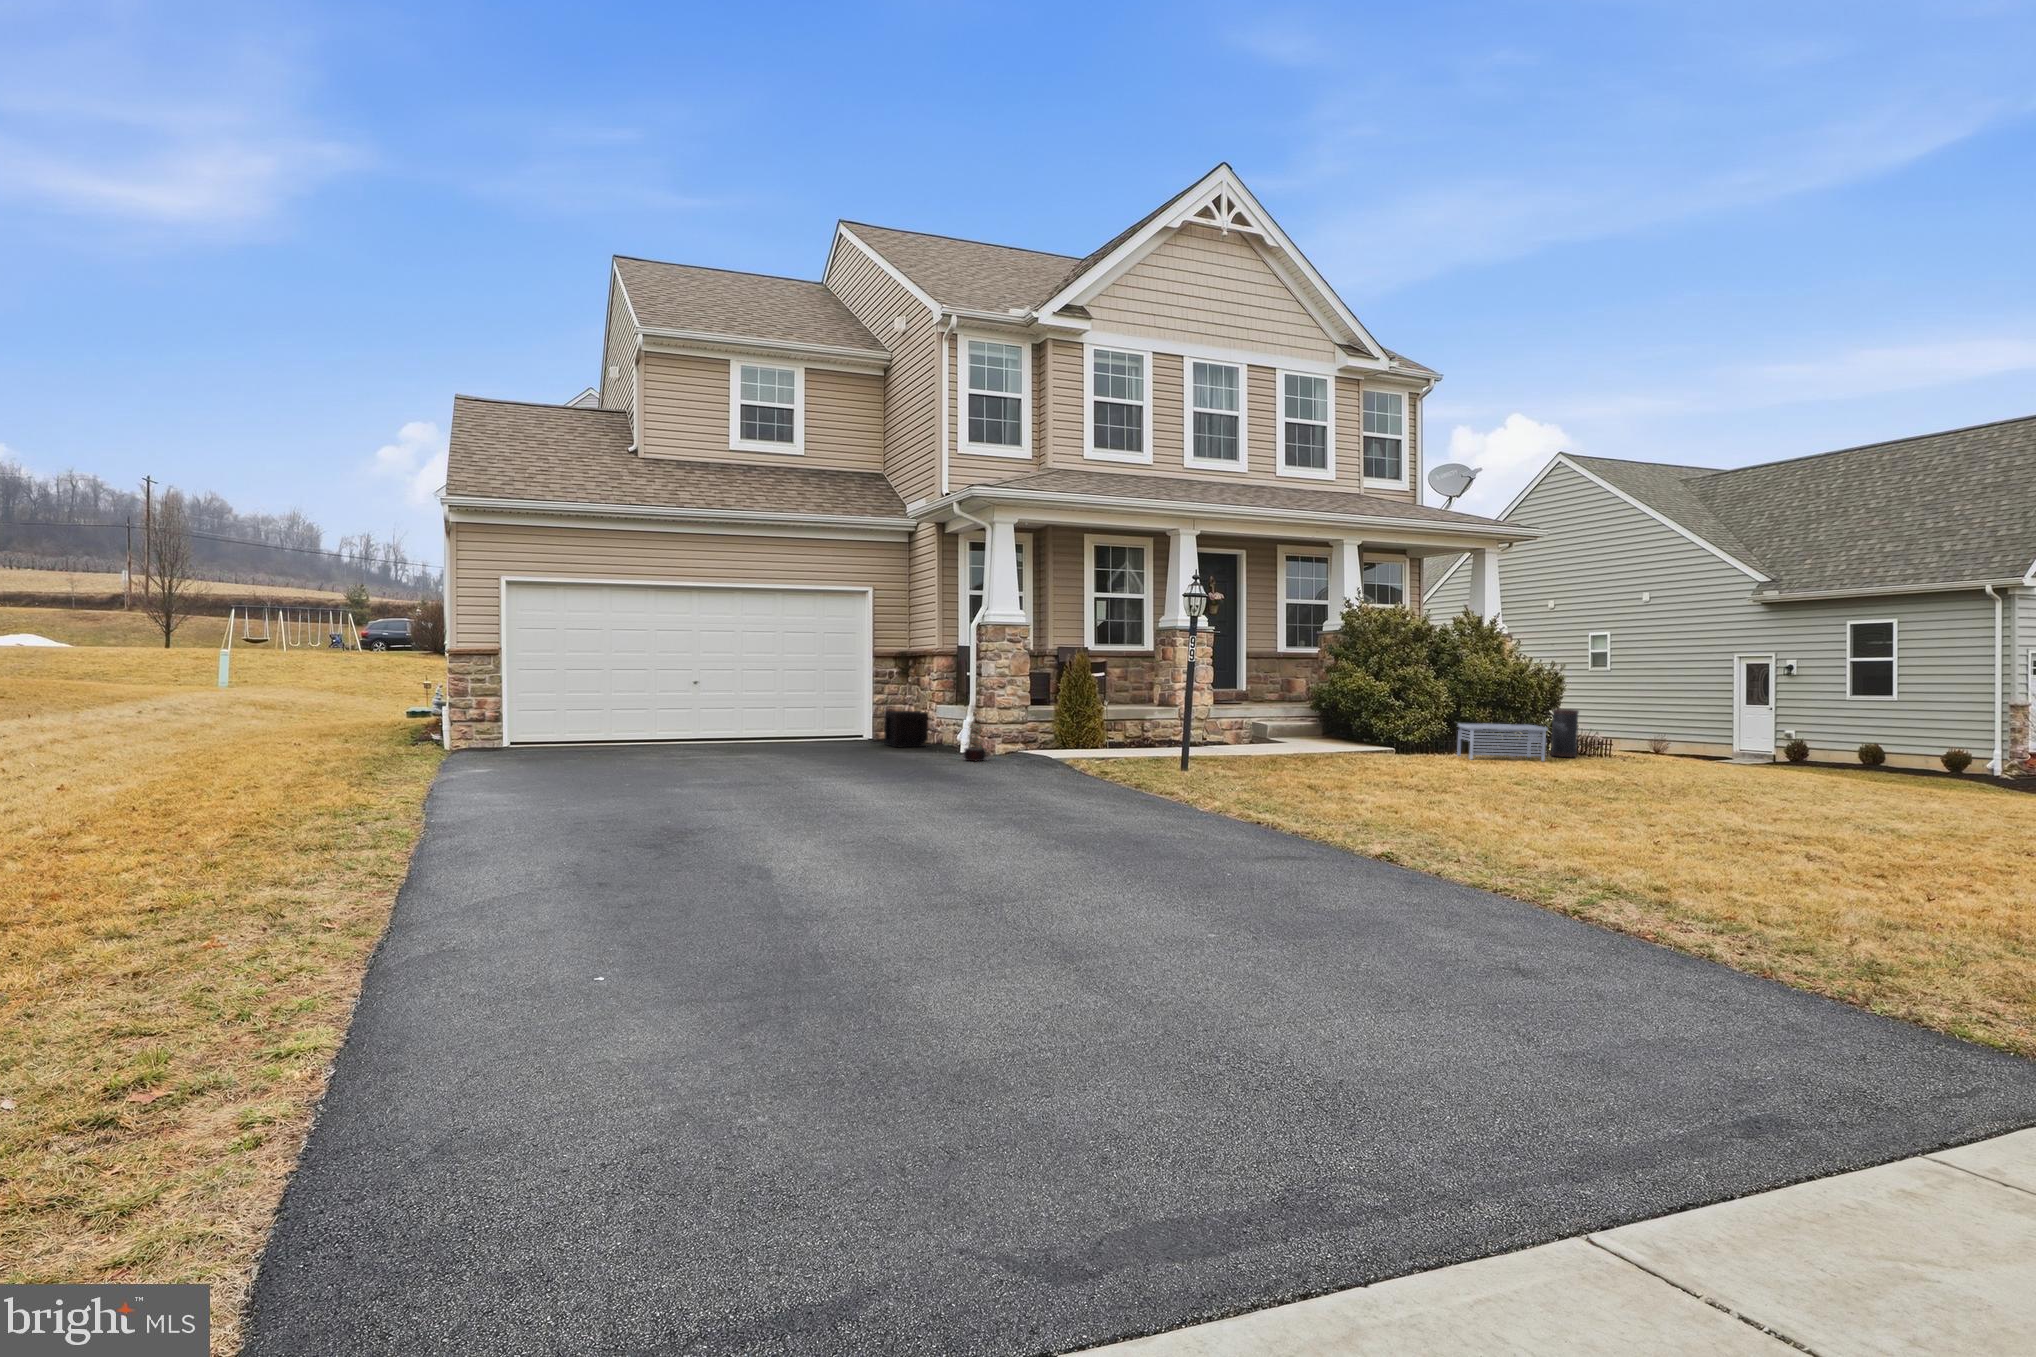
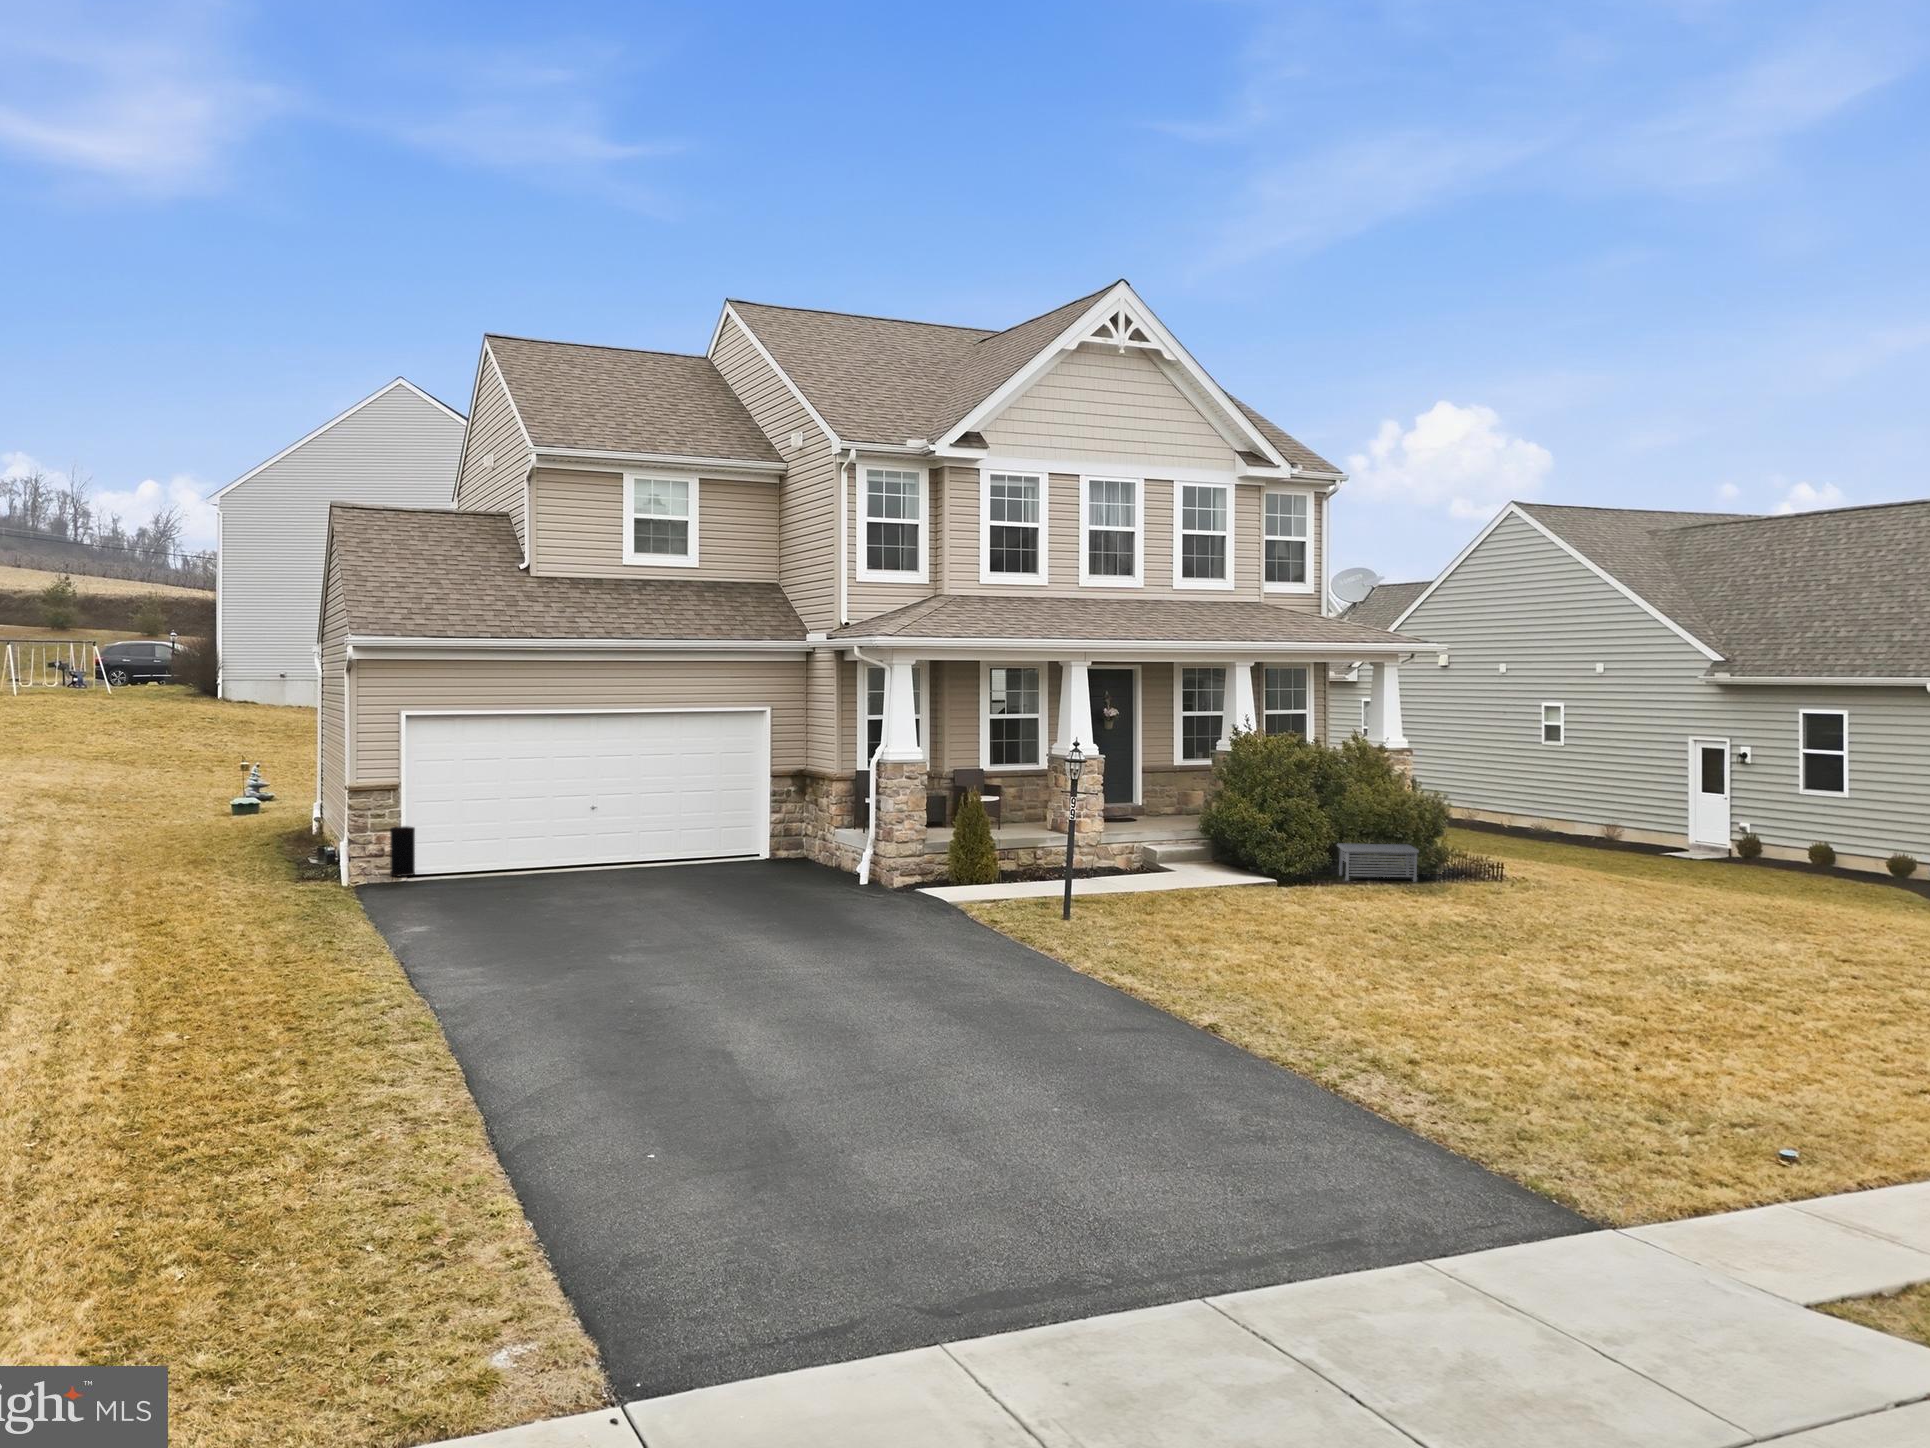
trash can: present [1551,709,1579,757] -> present [390,826,415,877]
wooden crate: present [884,711,928,748] -> none [786,835,829,873]
decorative plant: present [964,723,986,761] -> none [864,855,884,892]

